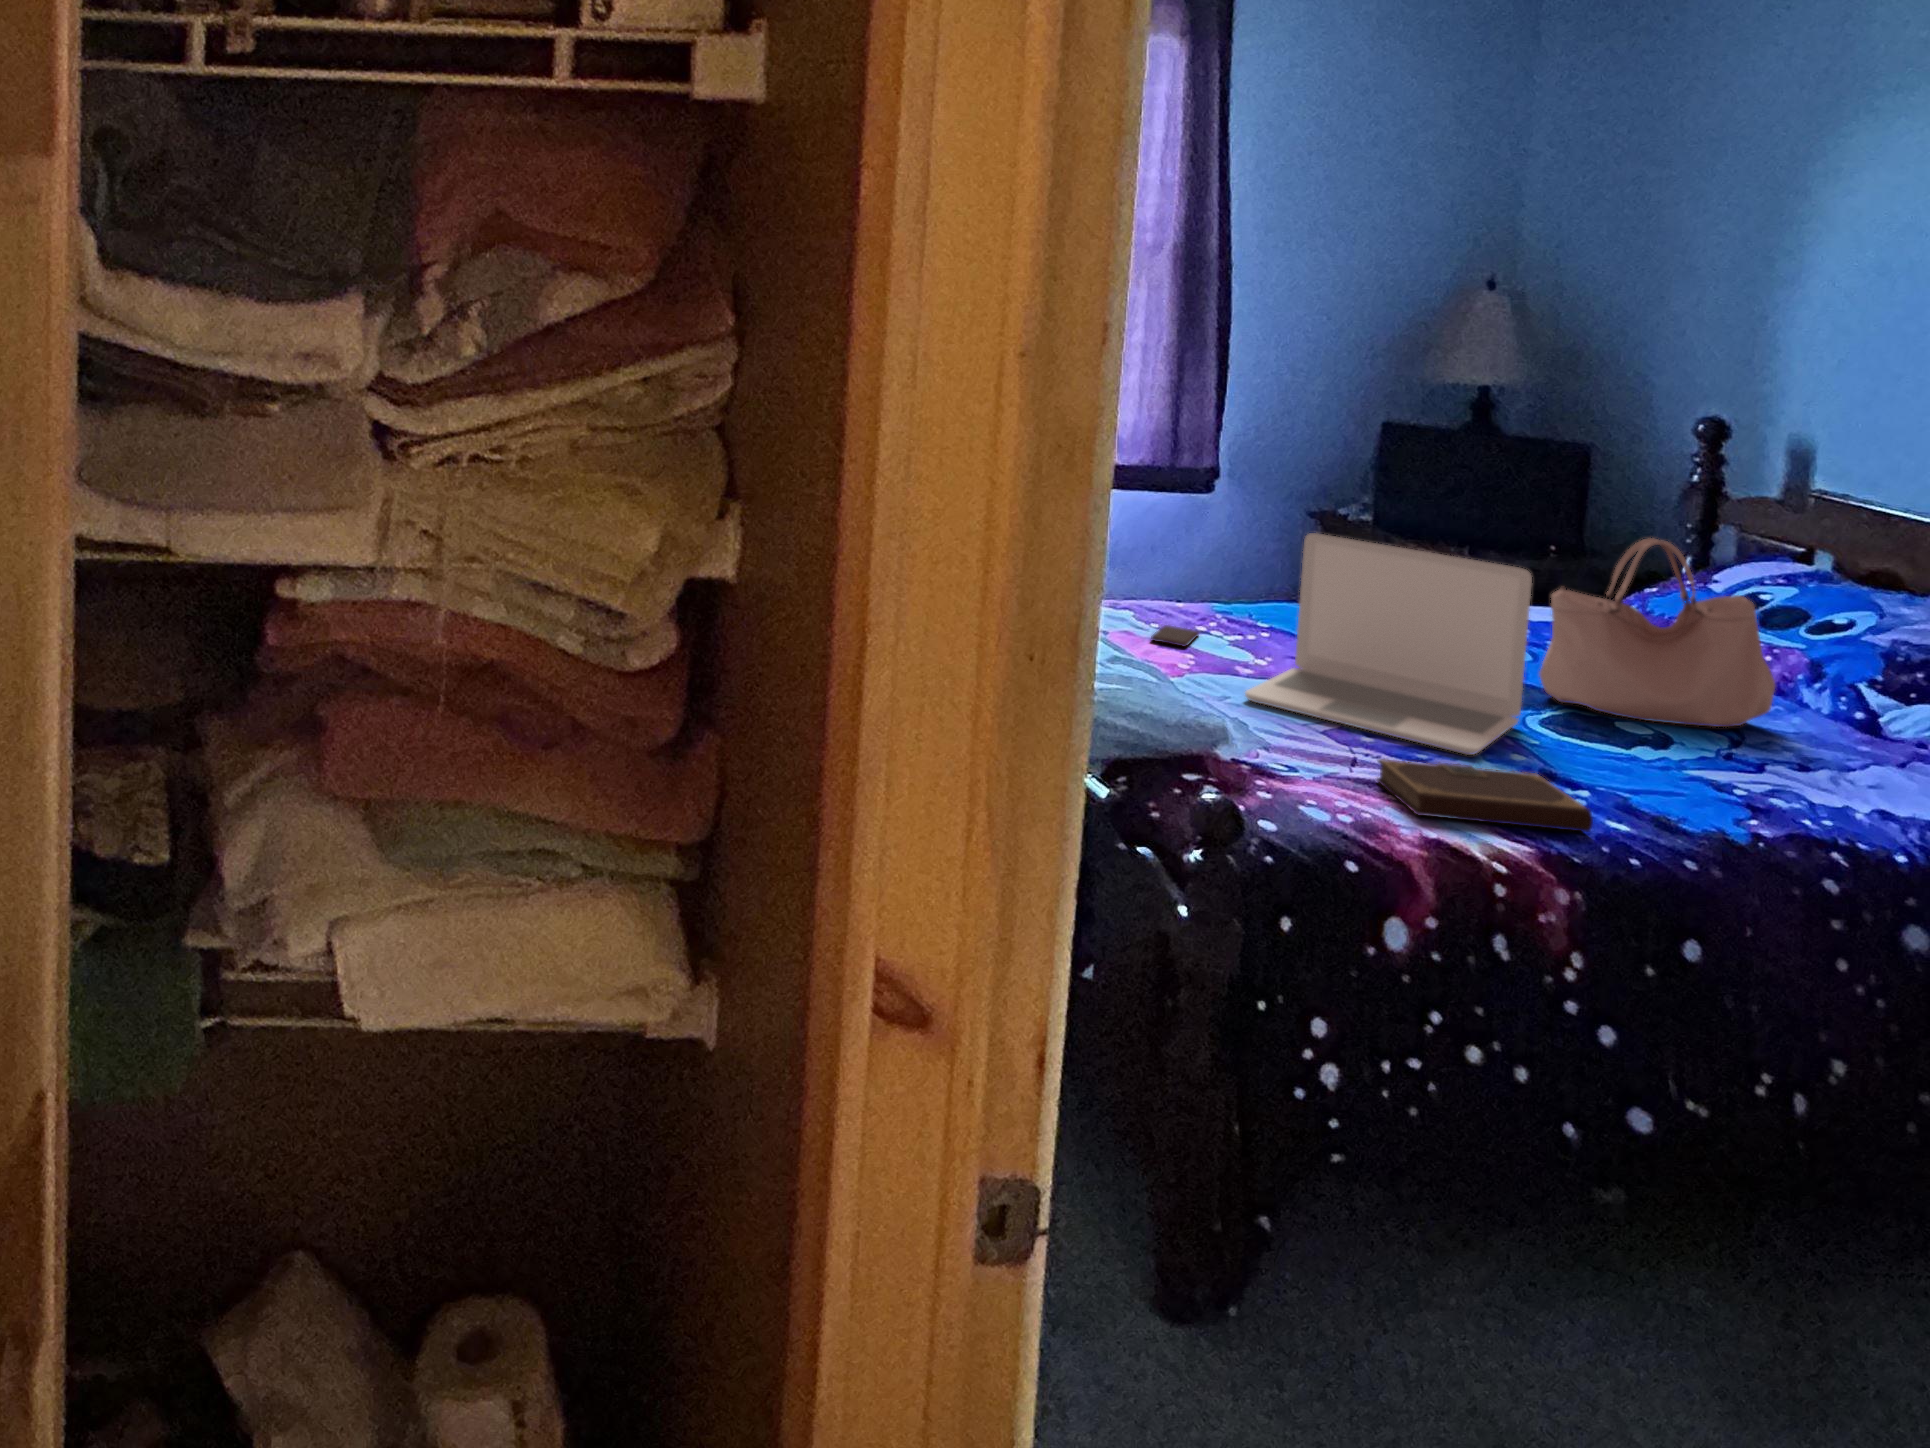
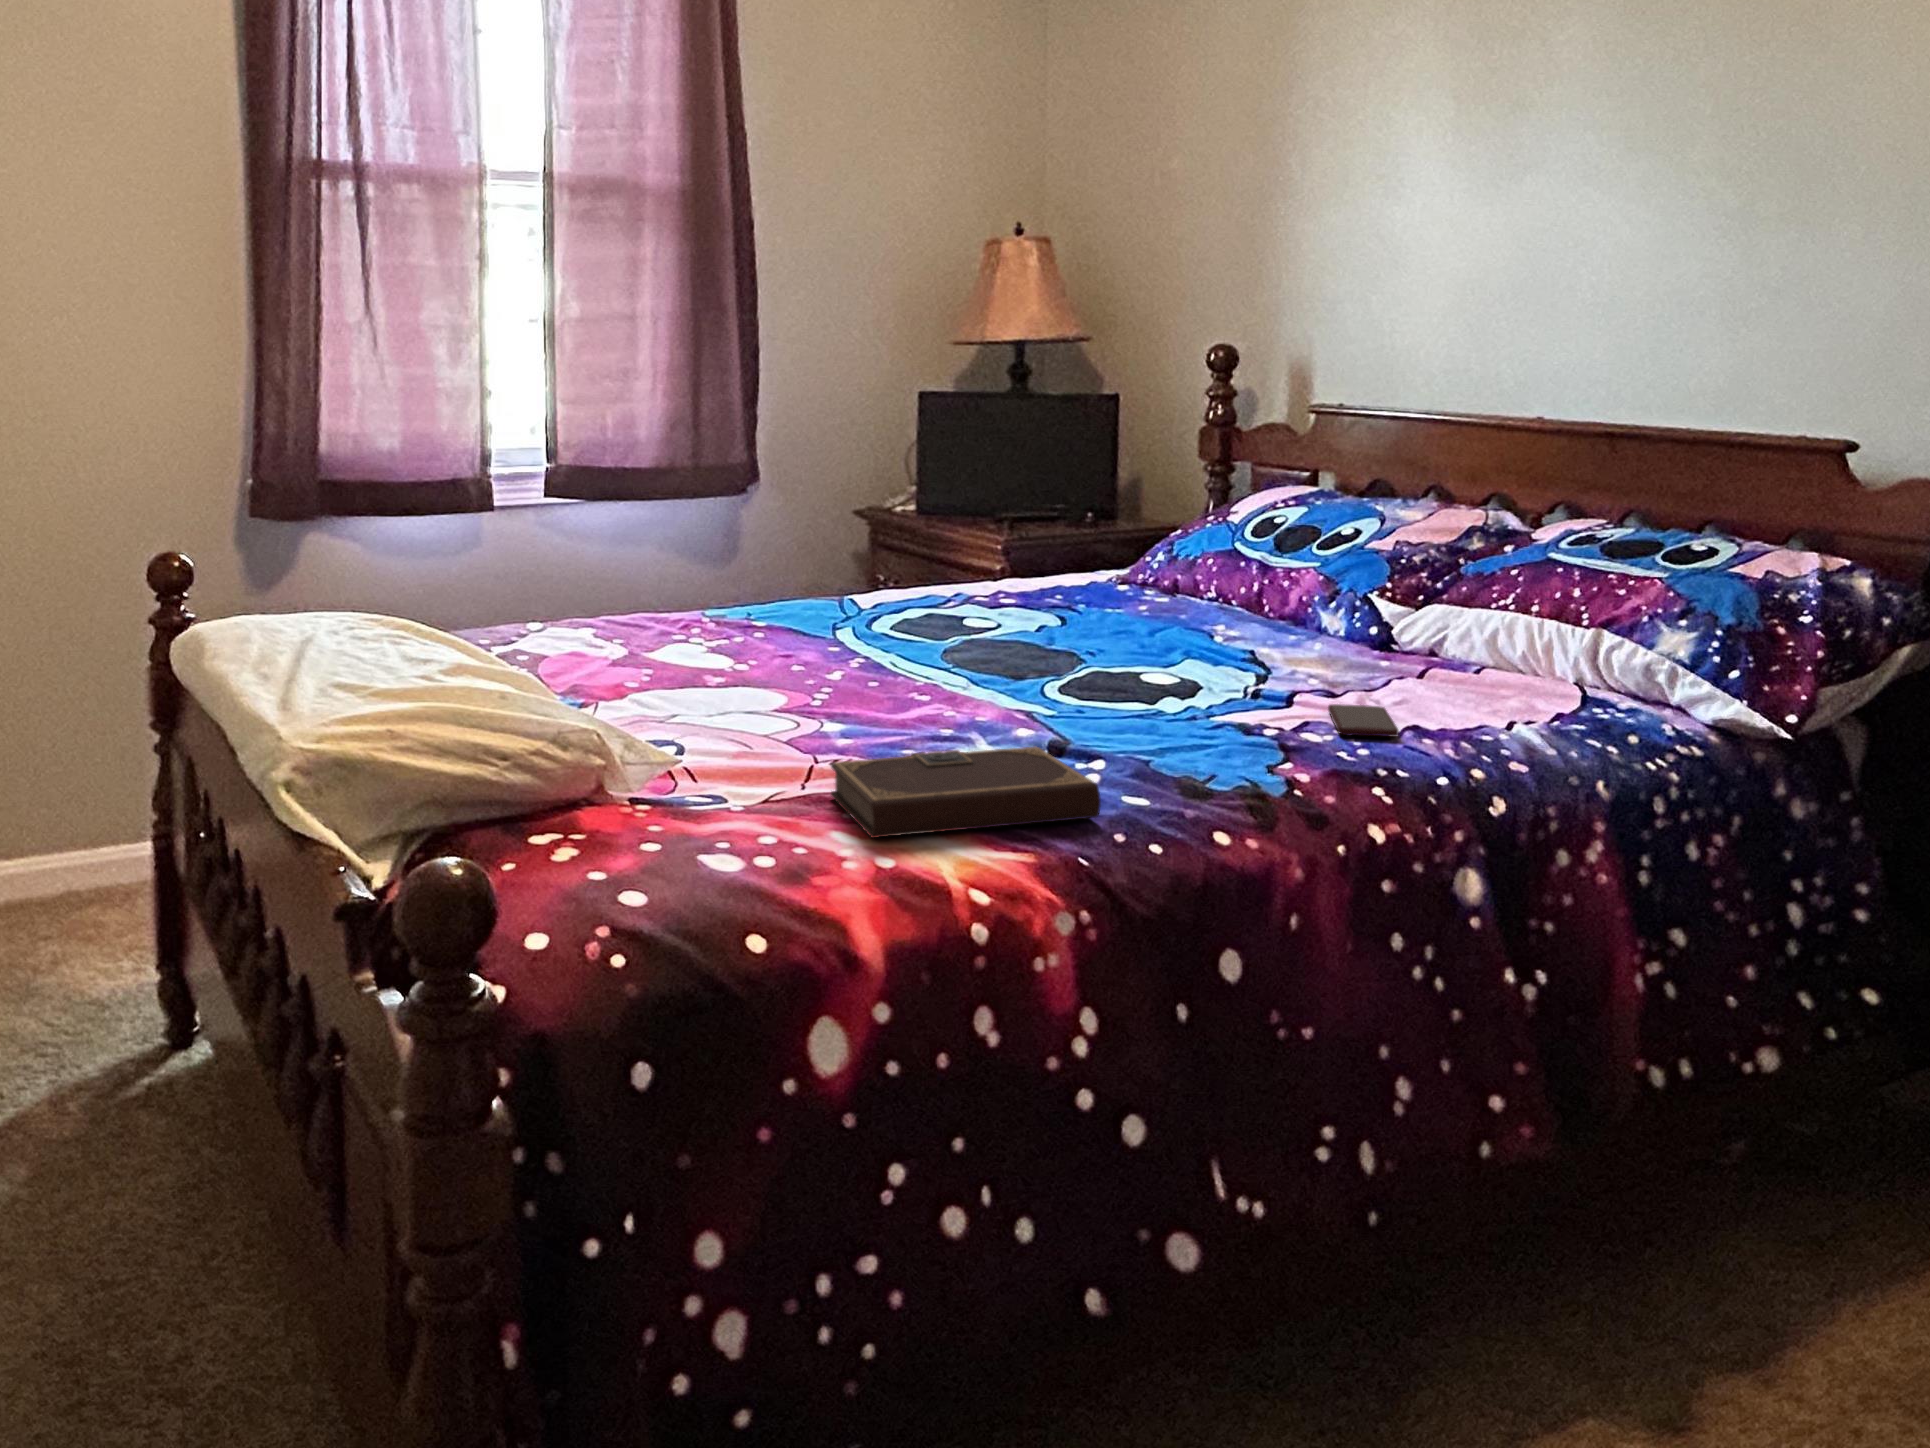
laptop: present [1245,533,1532,755] -> none [692,472,1034,740]
handbag: present [1540,538,1775,727] -> none [1059,440,1296,668]
smartphone: present [1151,625,1199,646] -> present [1328,704,1399,737]

